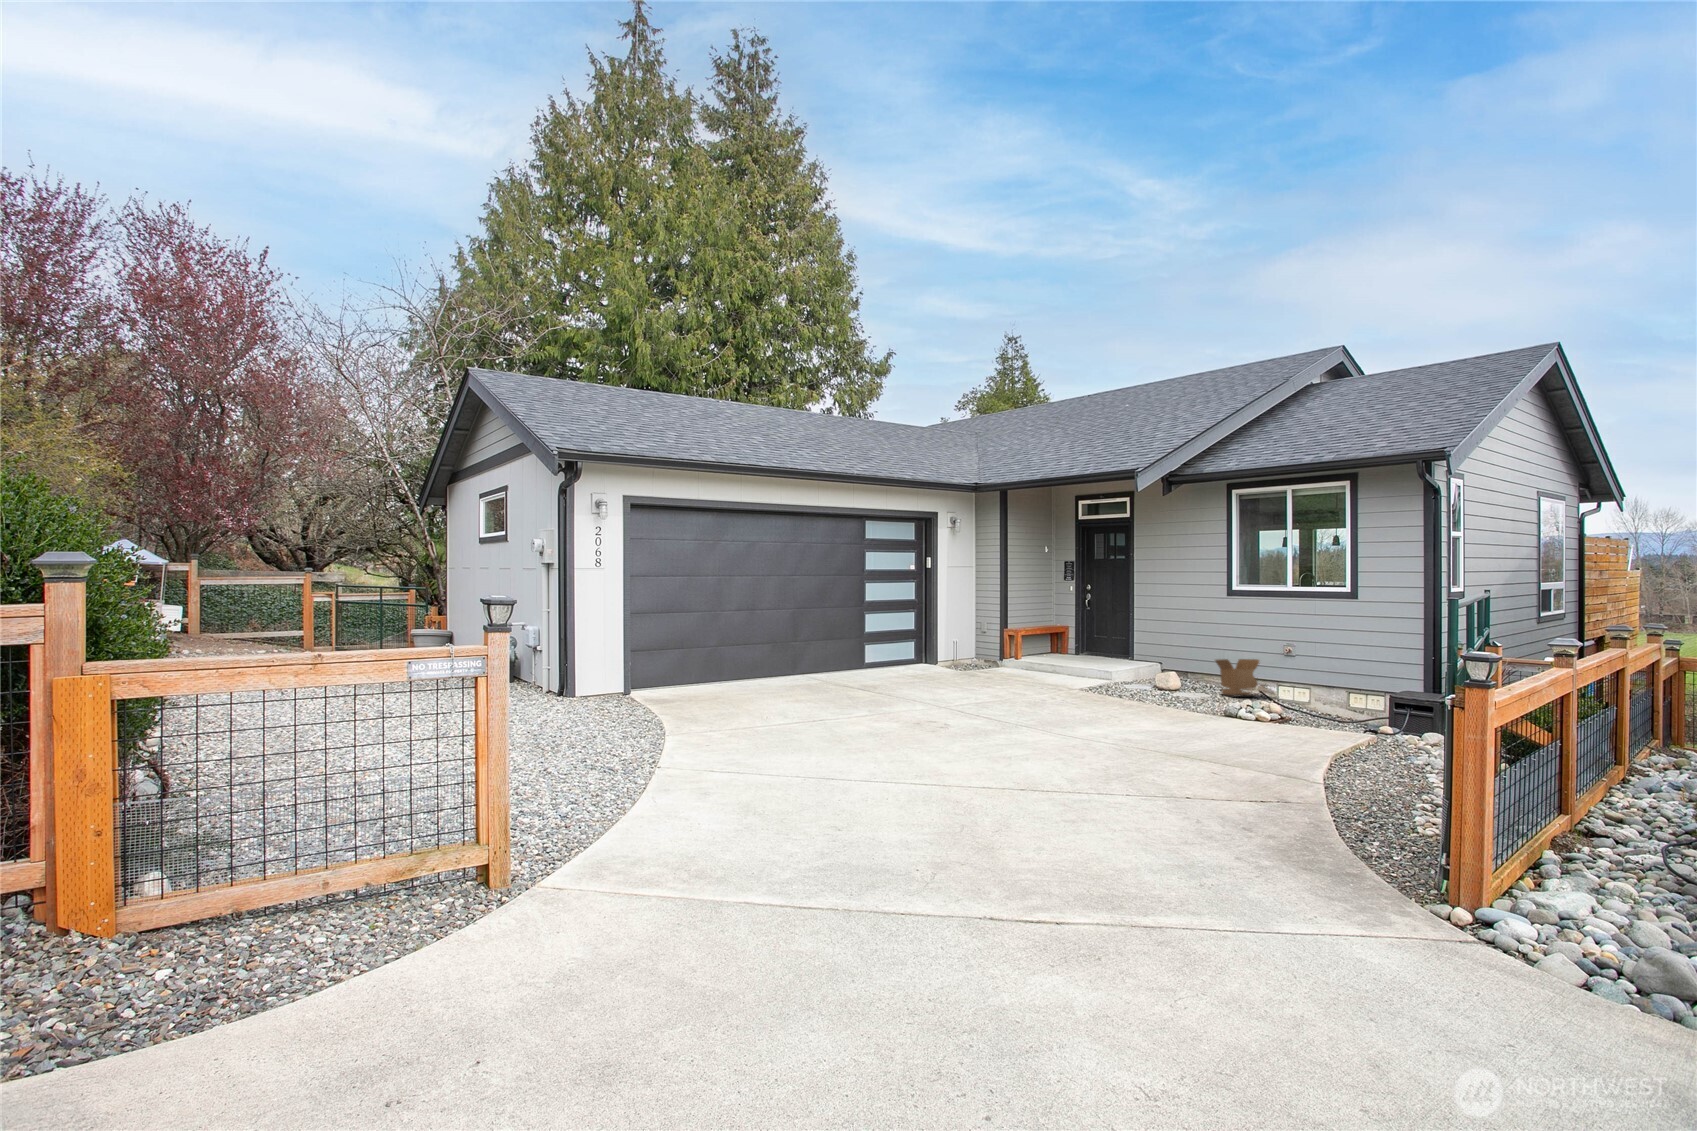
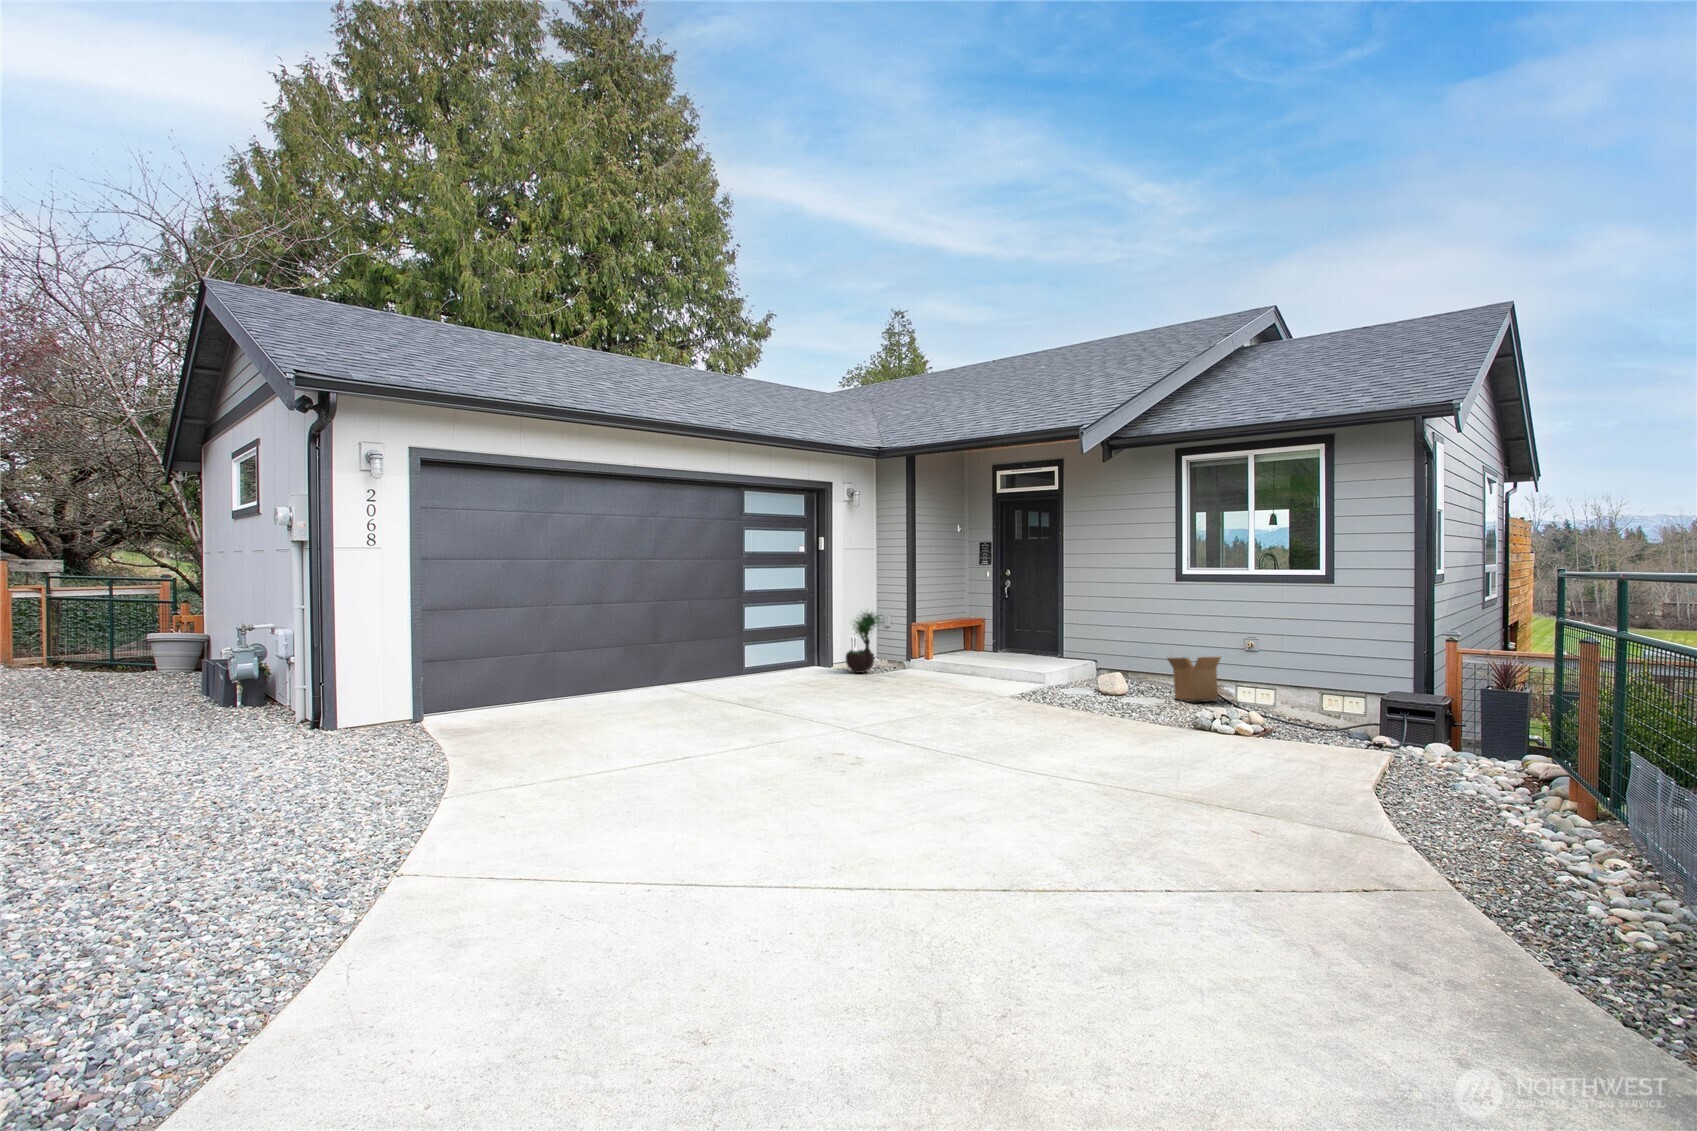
potted tree: none [948,615,981,671] -> present [845,612,880,673]

